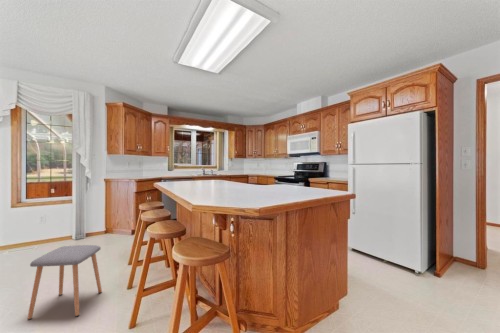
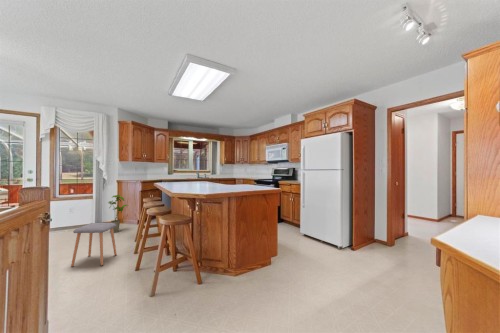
house plant: none [91,199,121,249] -> present [109,195,127,232]

